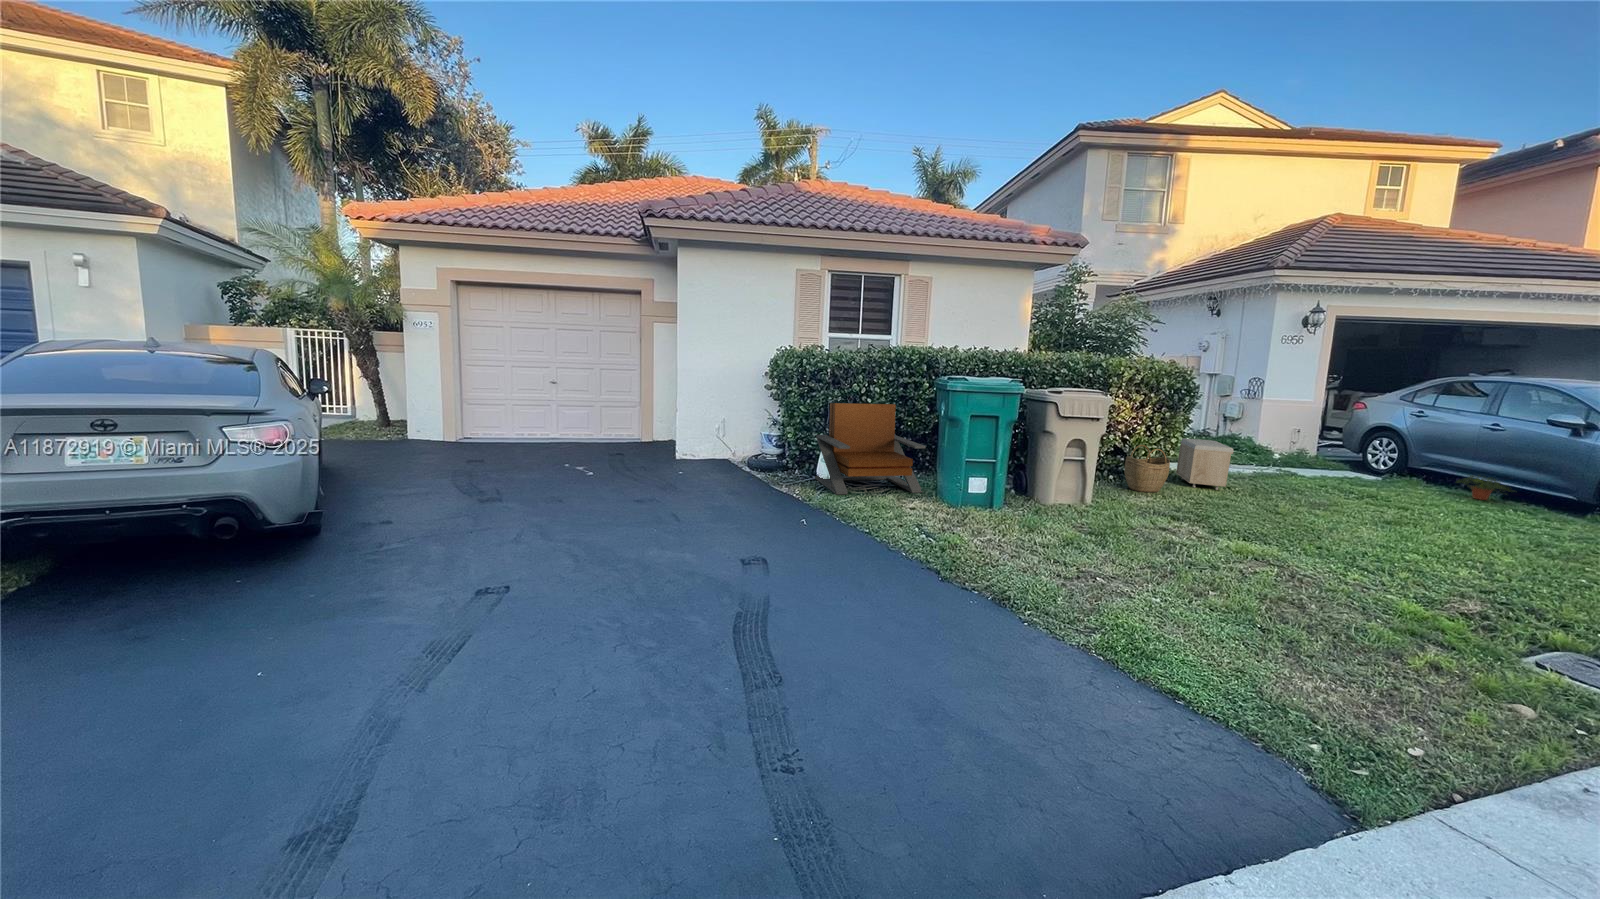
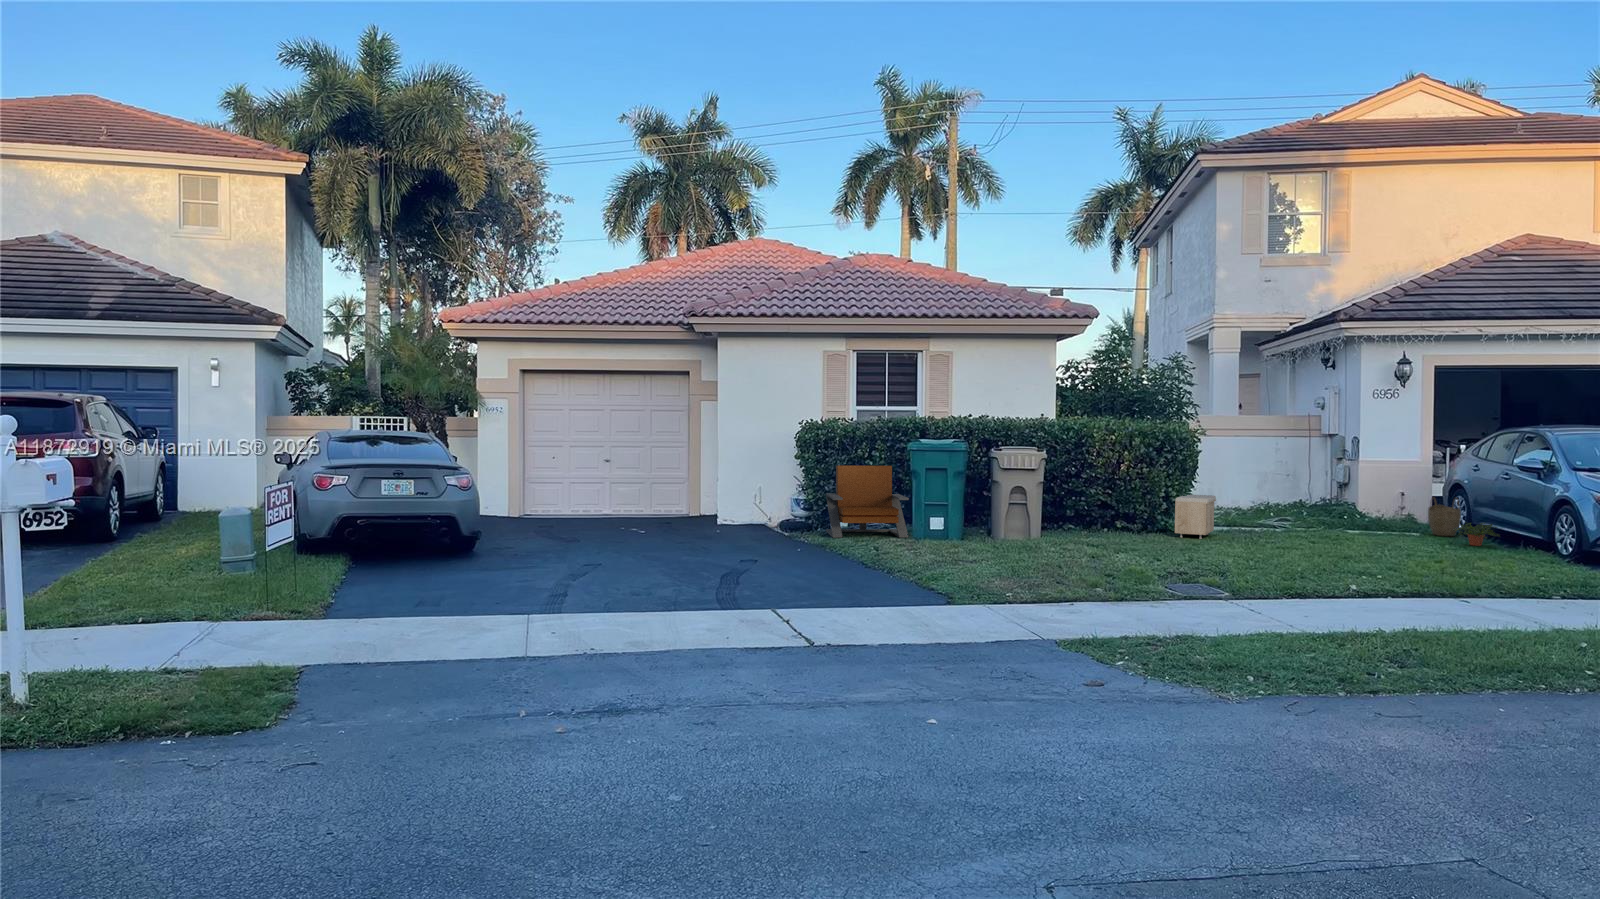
woven basket: present [1124,445,1170,492] -> present [1428,498,1461,536]

